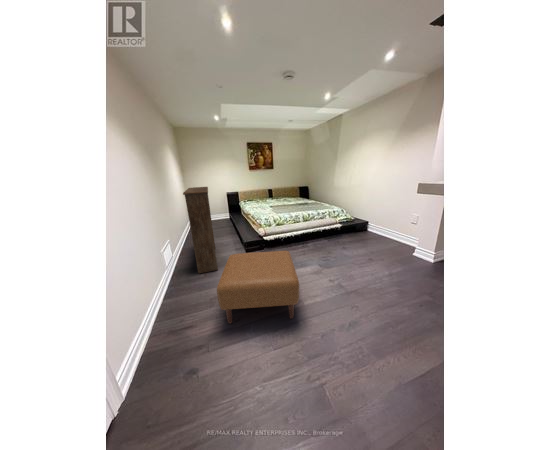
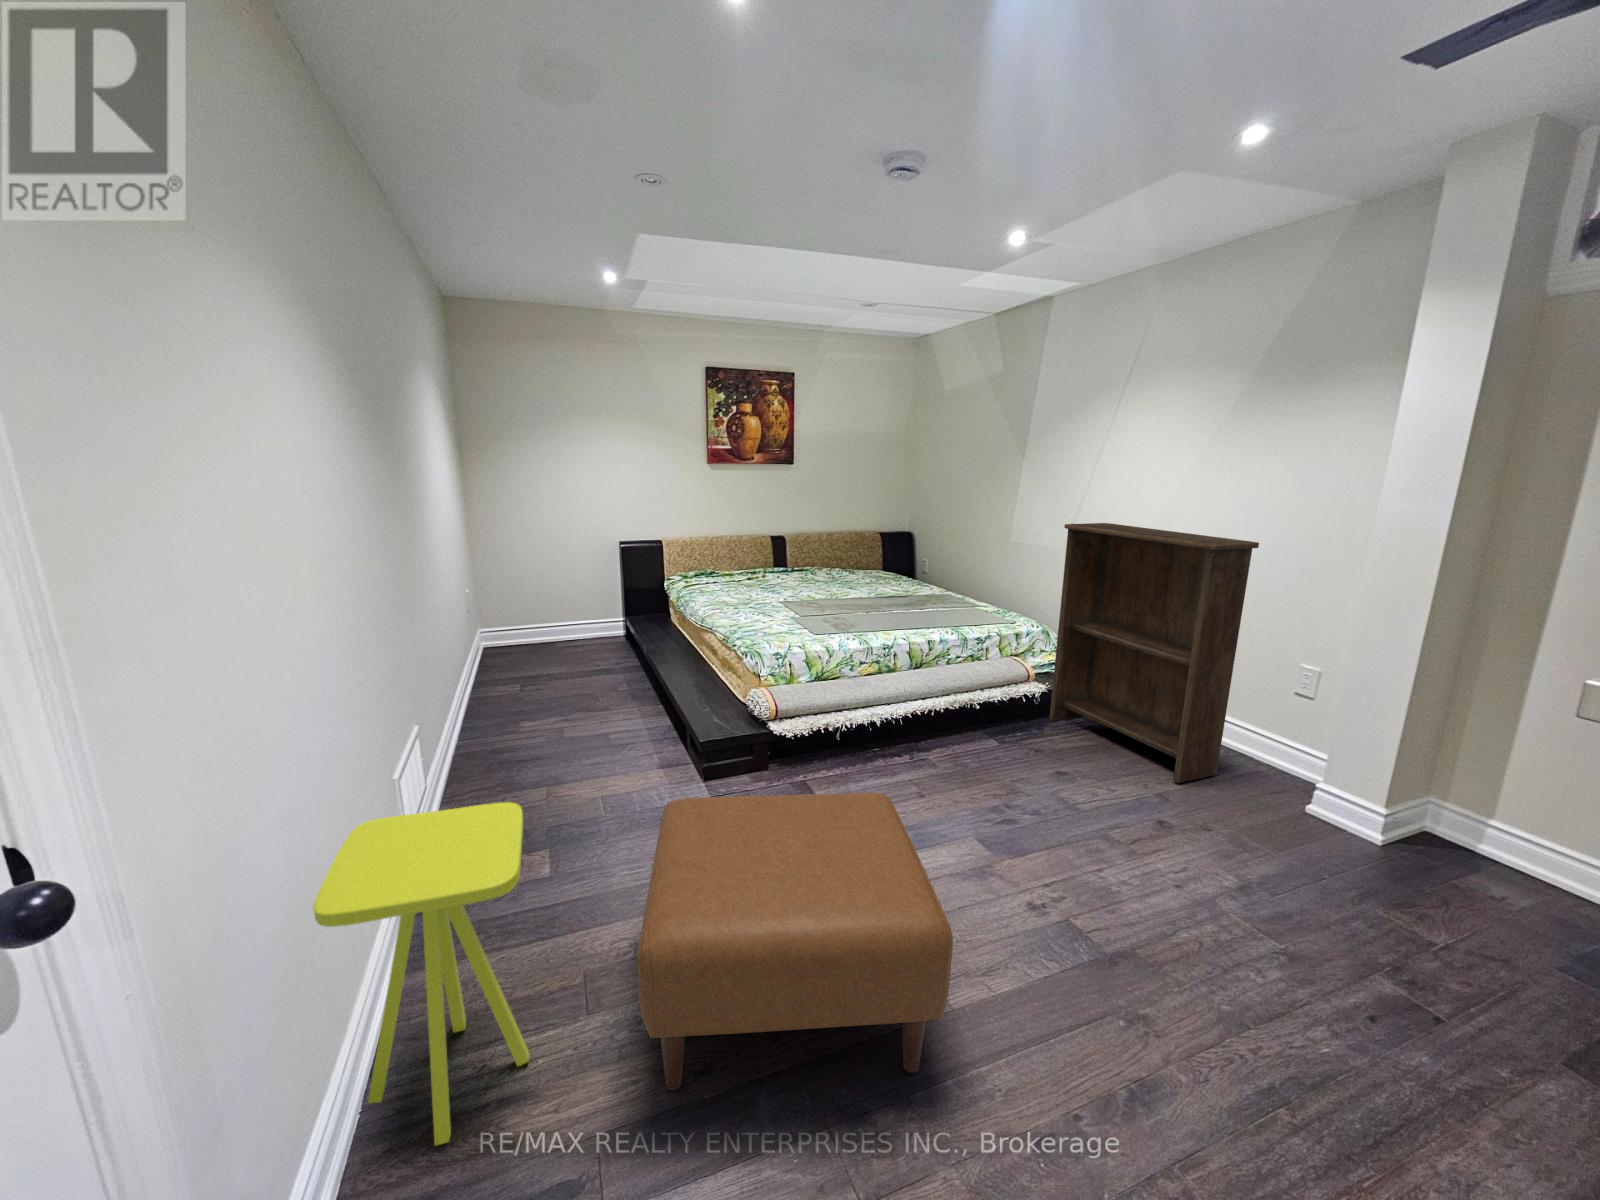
bookshelf: present [183,187,218,274] -> present [1049,523,1259,783]
side table: none [132,254,195,336] -> present [313,802,529,1145]

